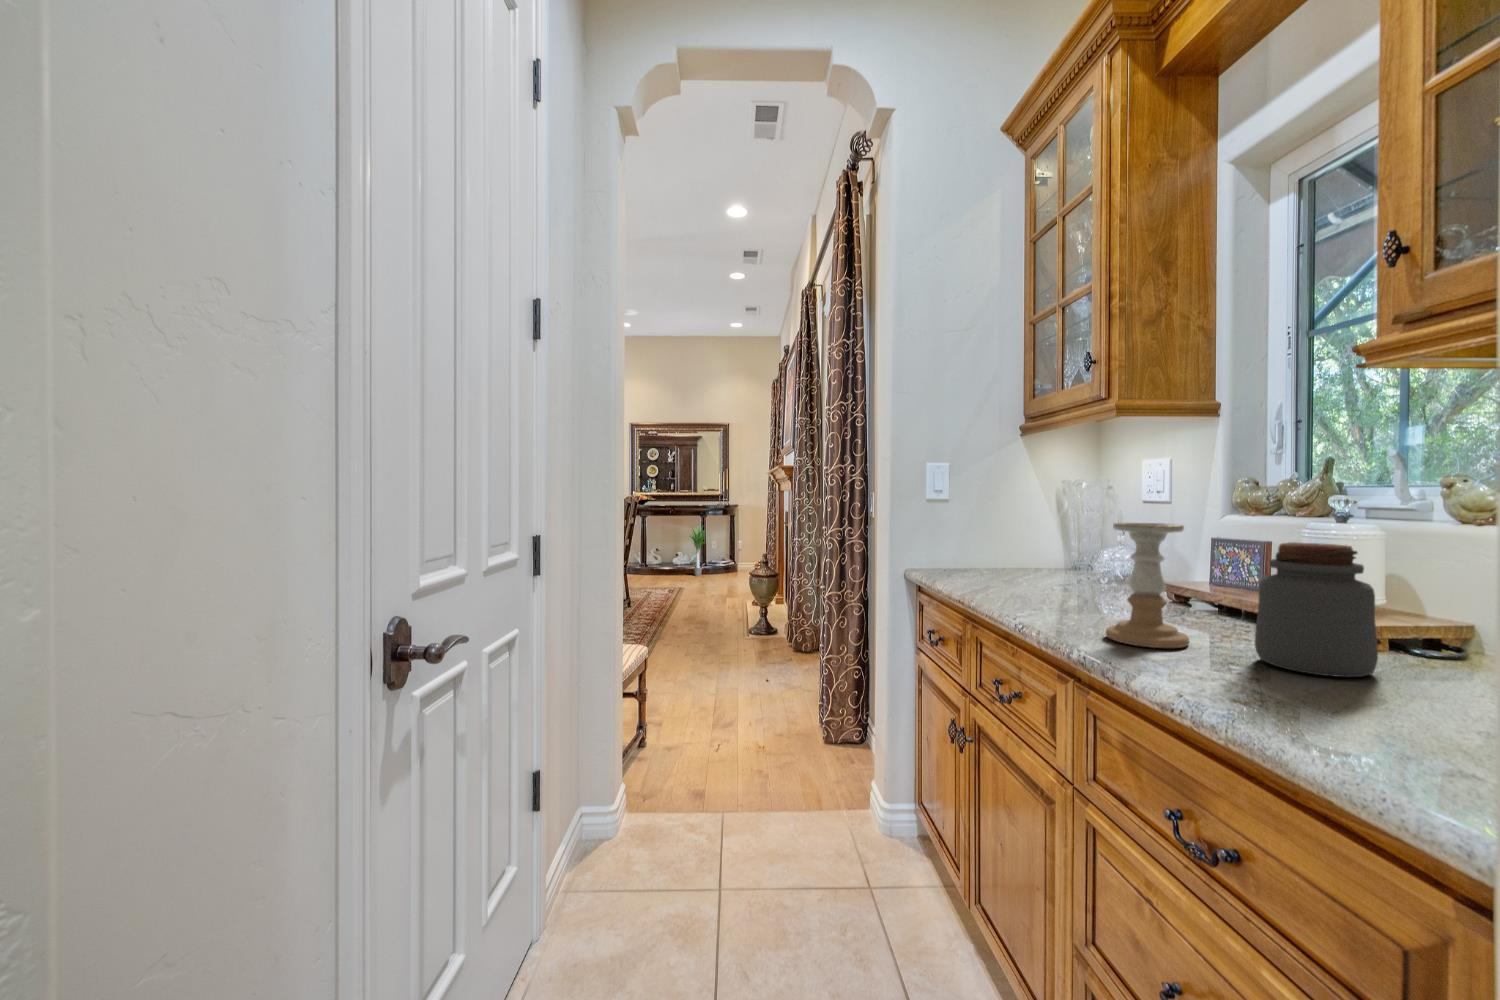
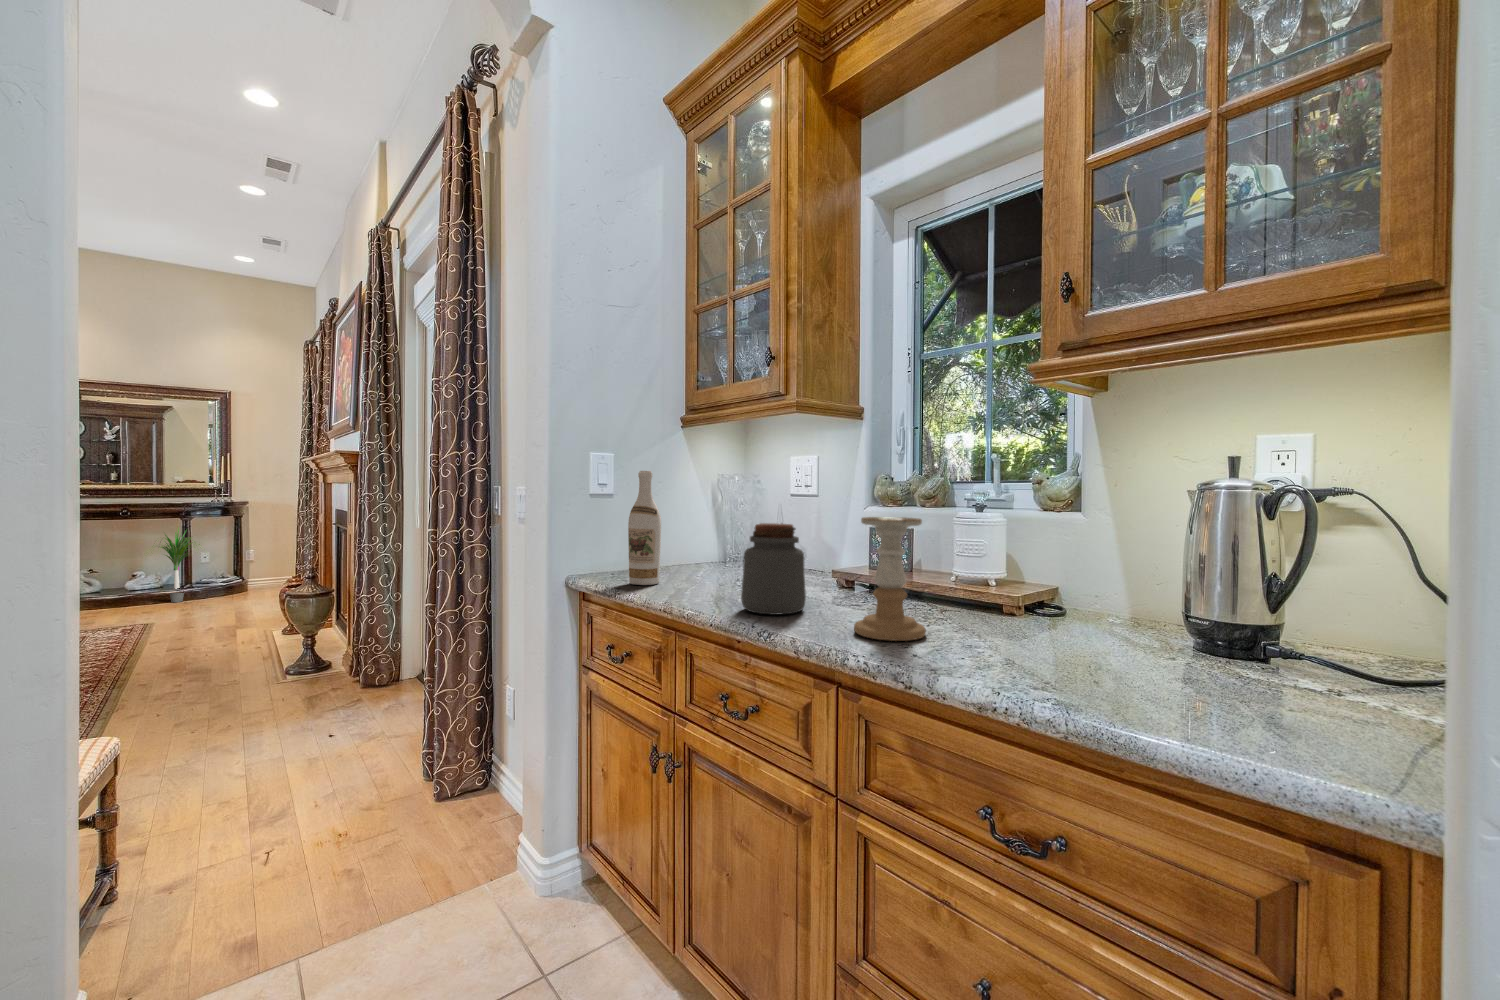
wine bottle: none [951,479,982,581] -> present [628,471,661,585]
jar: present [1255,542,1378,677] -> present [741,523,806,615]

